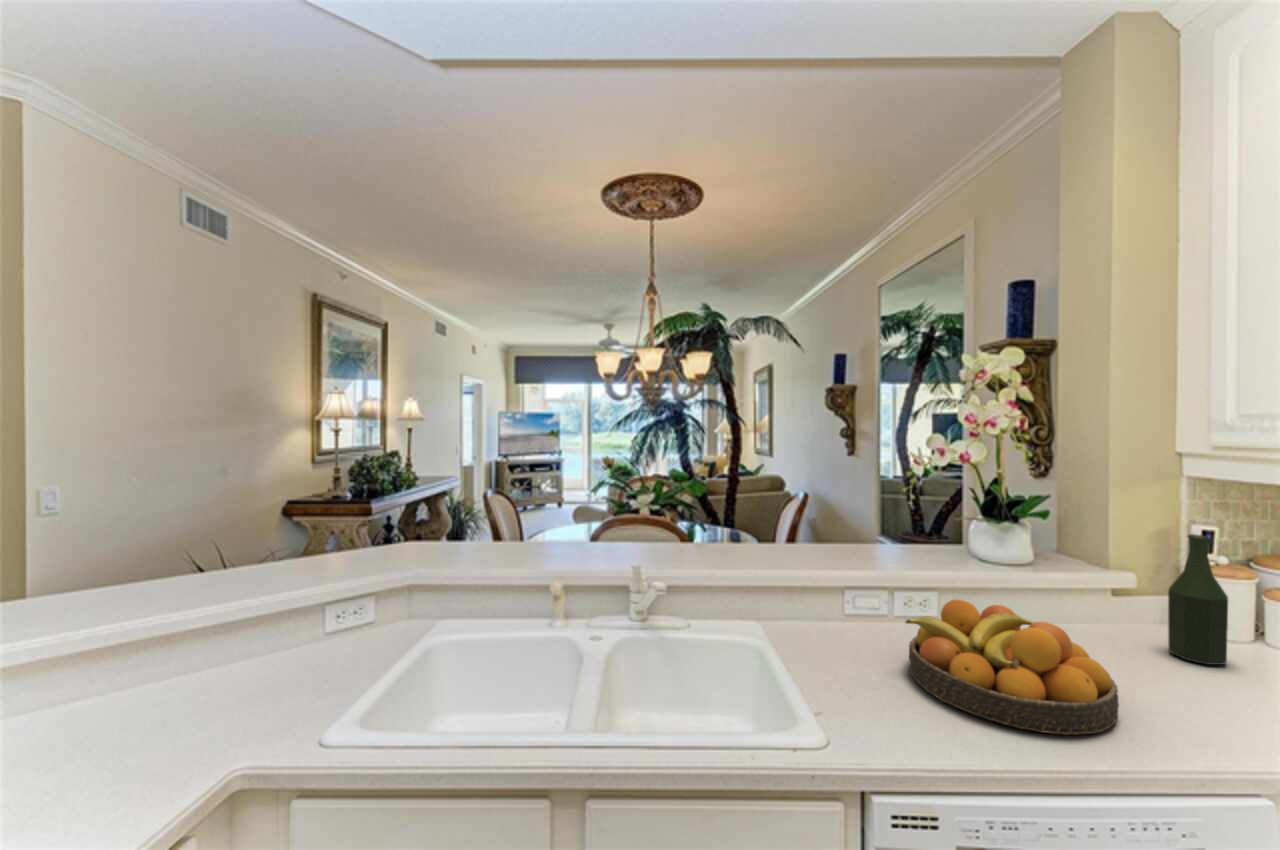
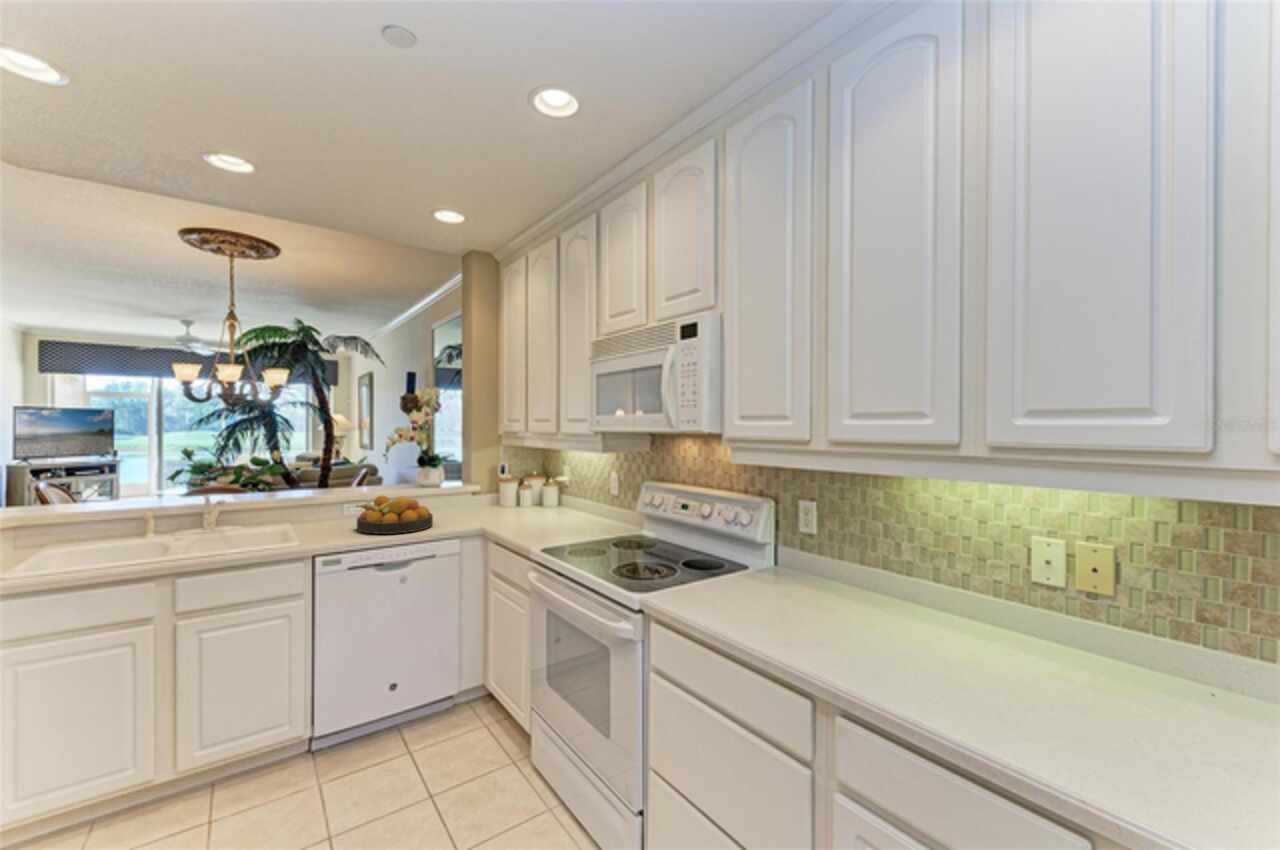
bottle: present [1168,534,1228,665] -> none [479,465,497,514]

